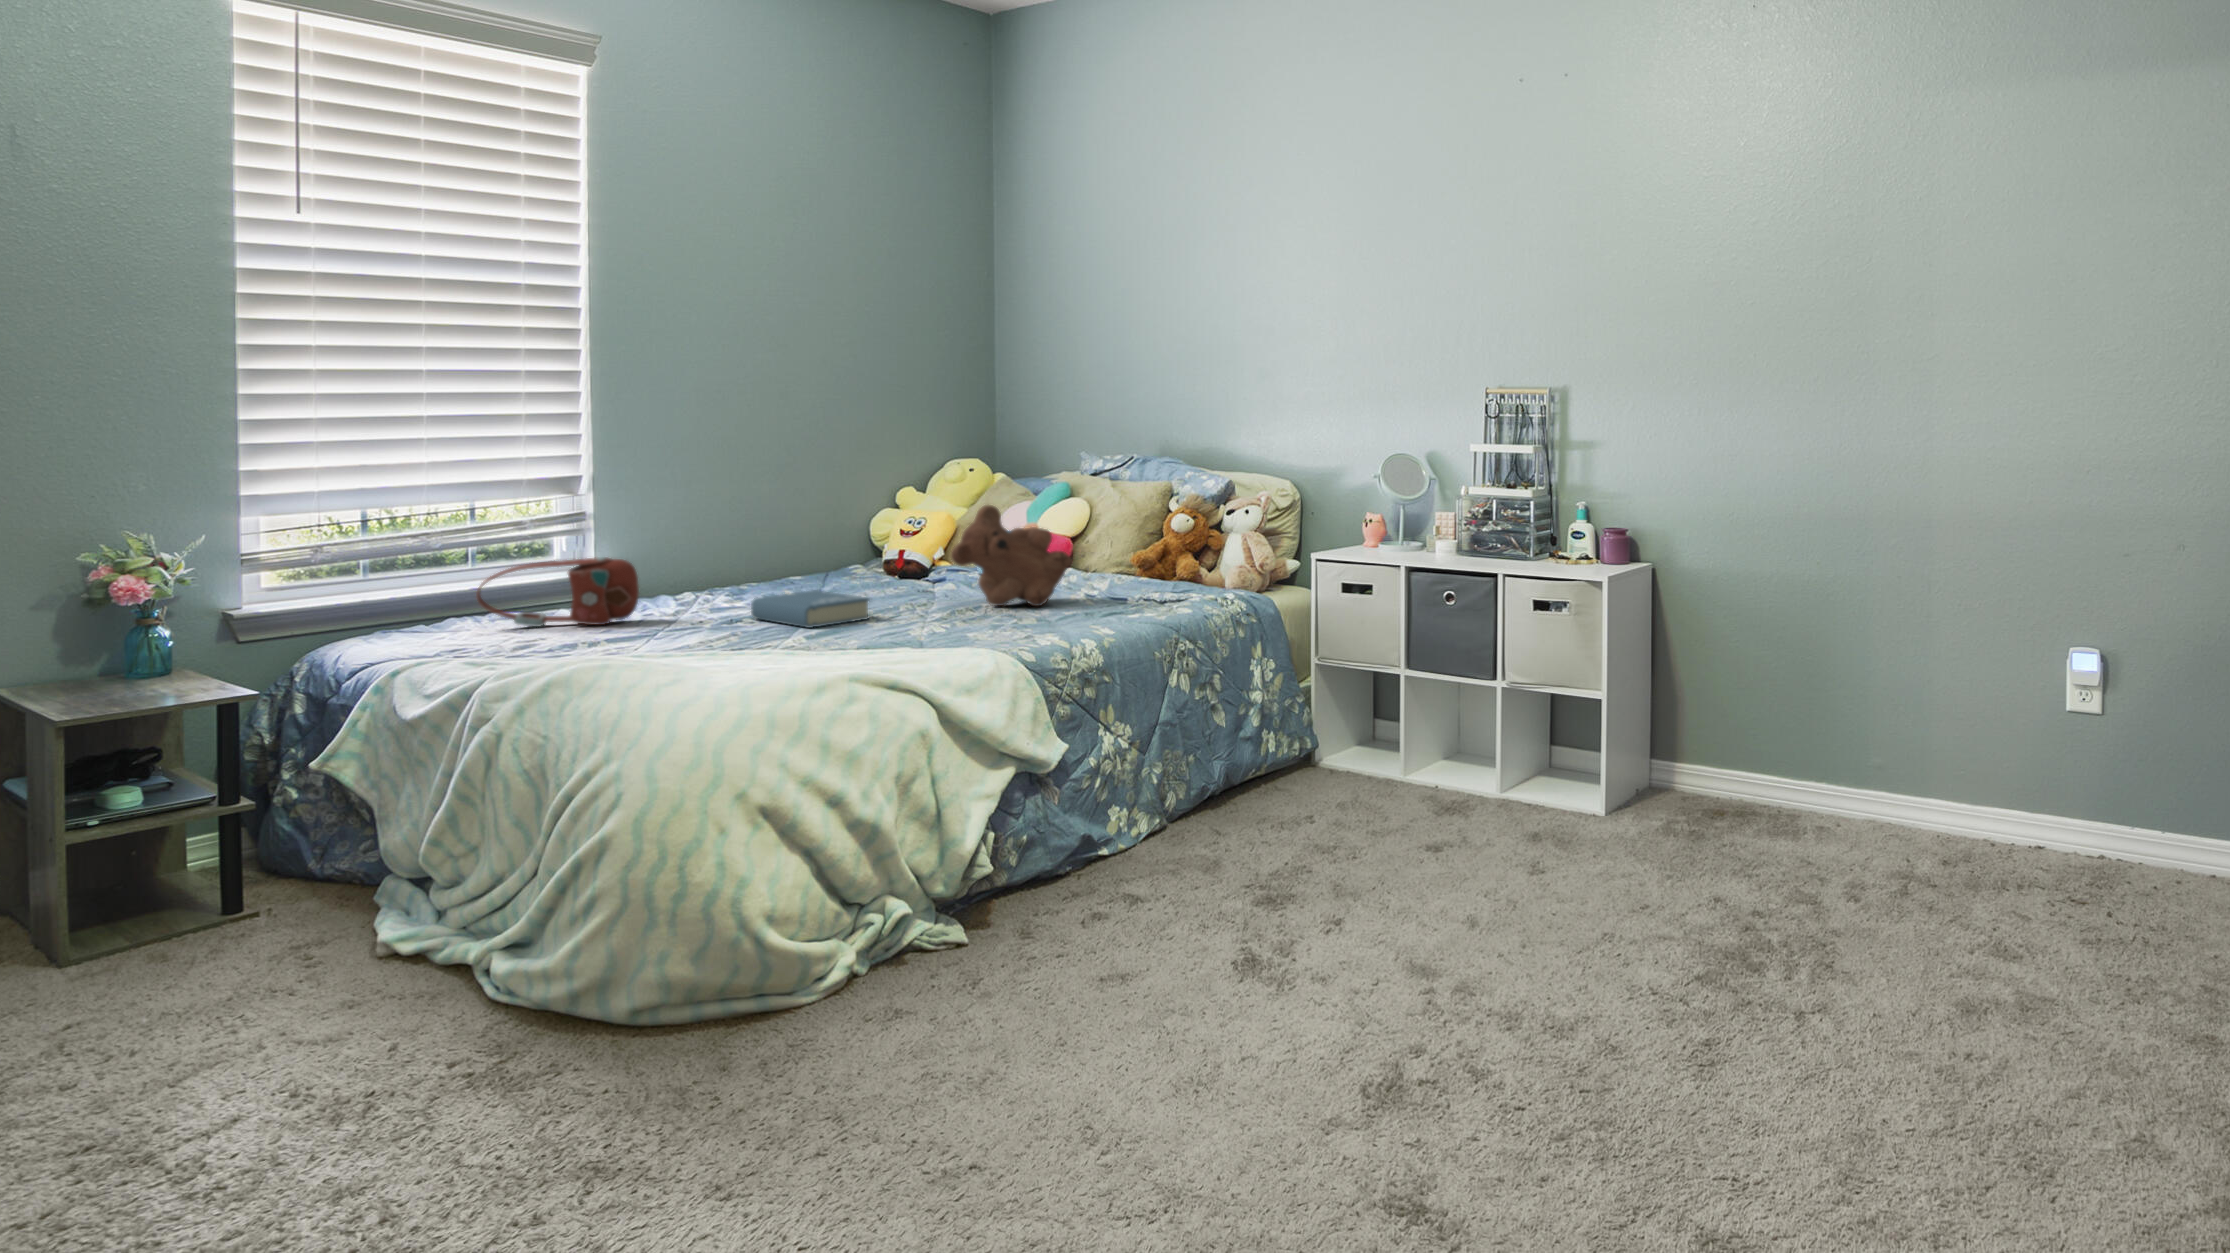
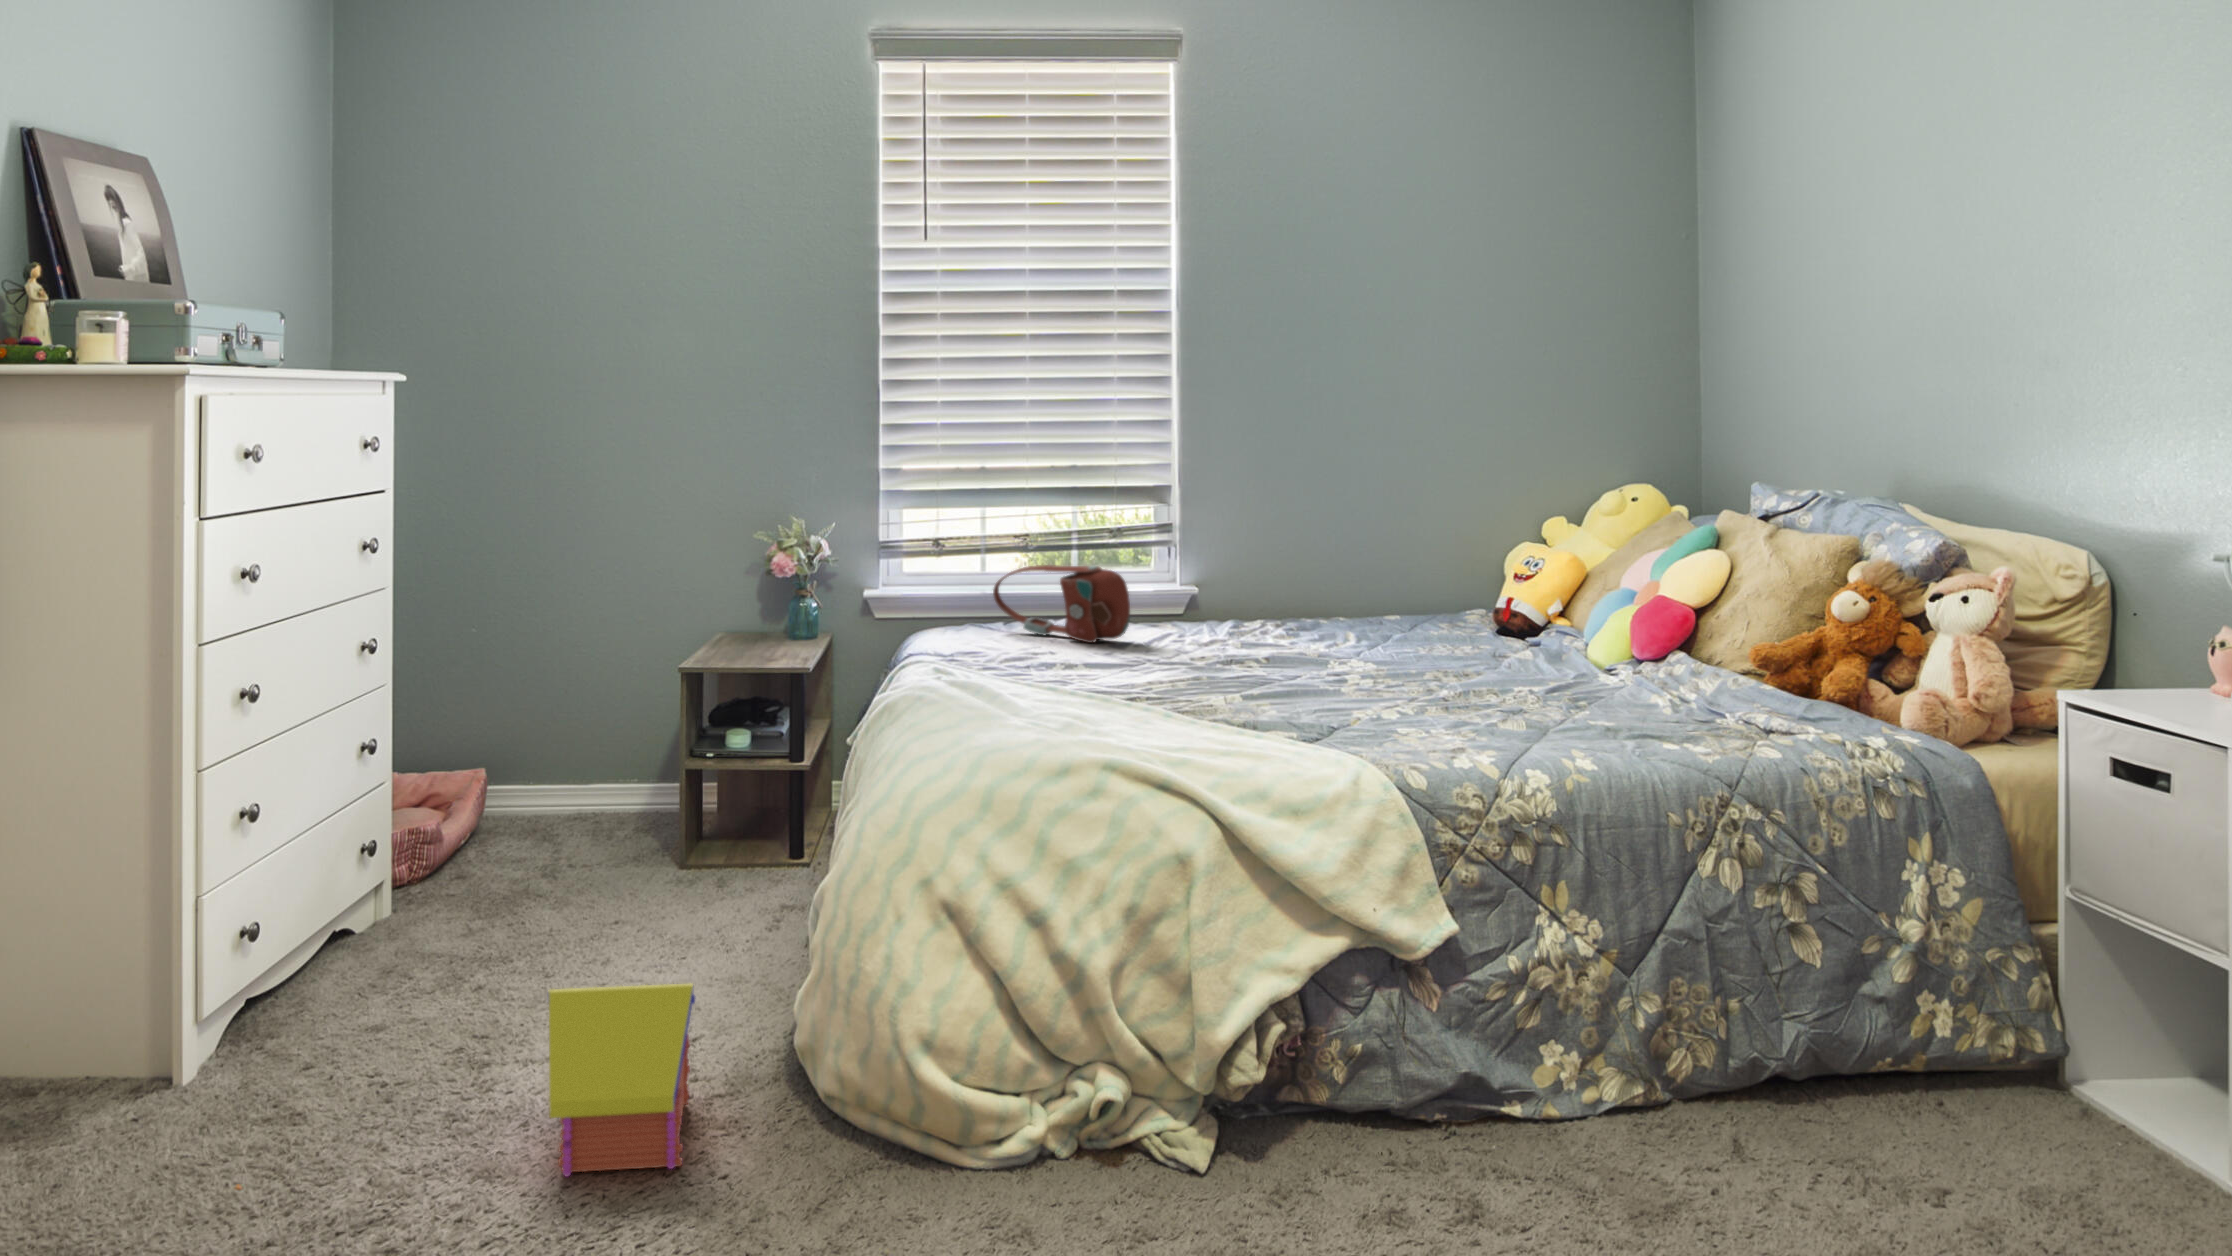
teddy bear: present [951,505,1071,606] -> none [1446,545,1620,703]
book: present [751,590,869,628] -> none [1221,635,1332,683]
toy house: none [360,943,567,1146] -> present [548,983,695,1176]

